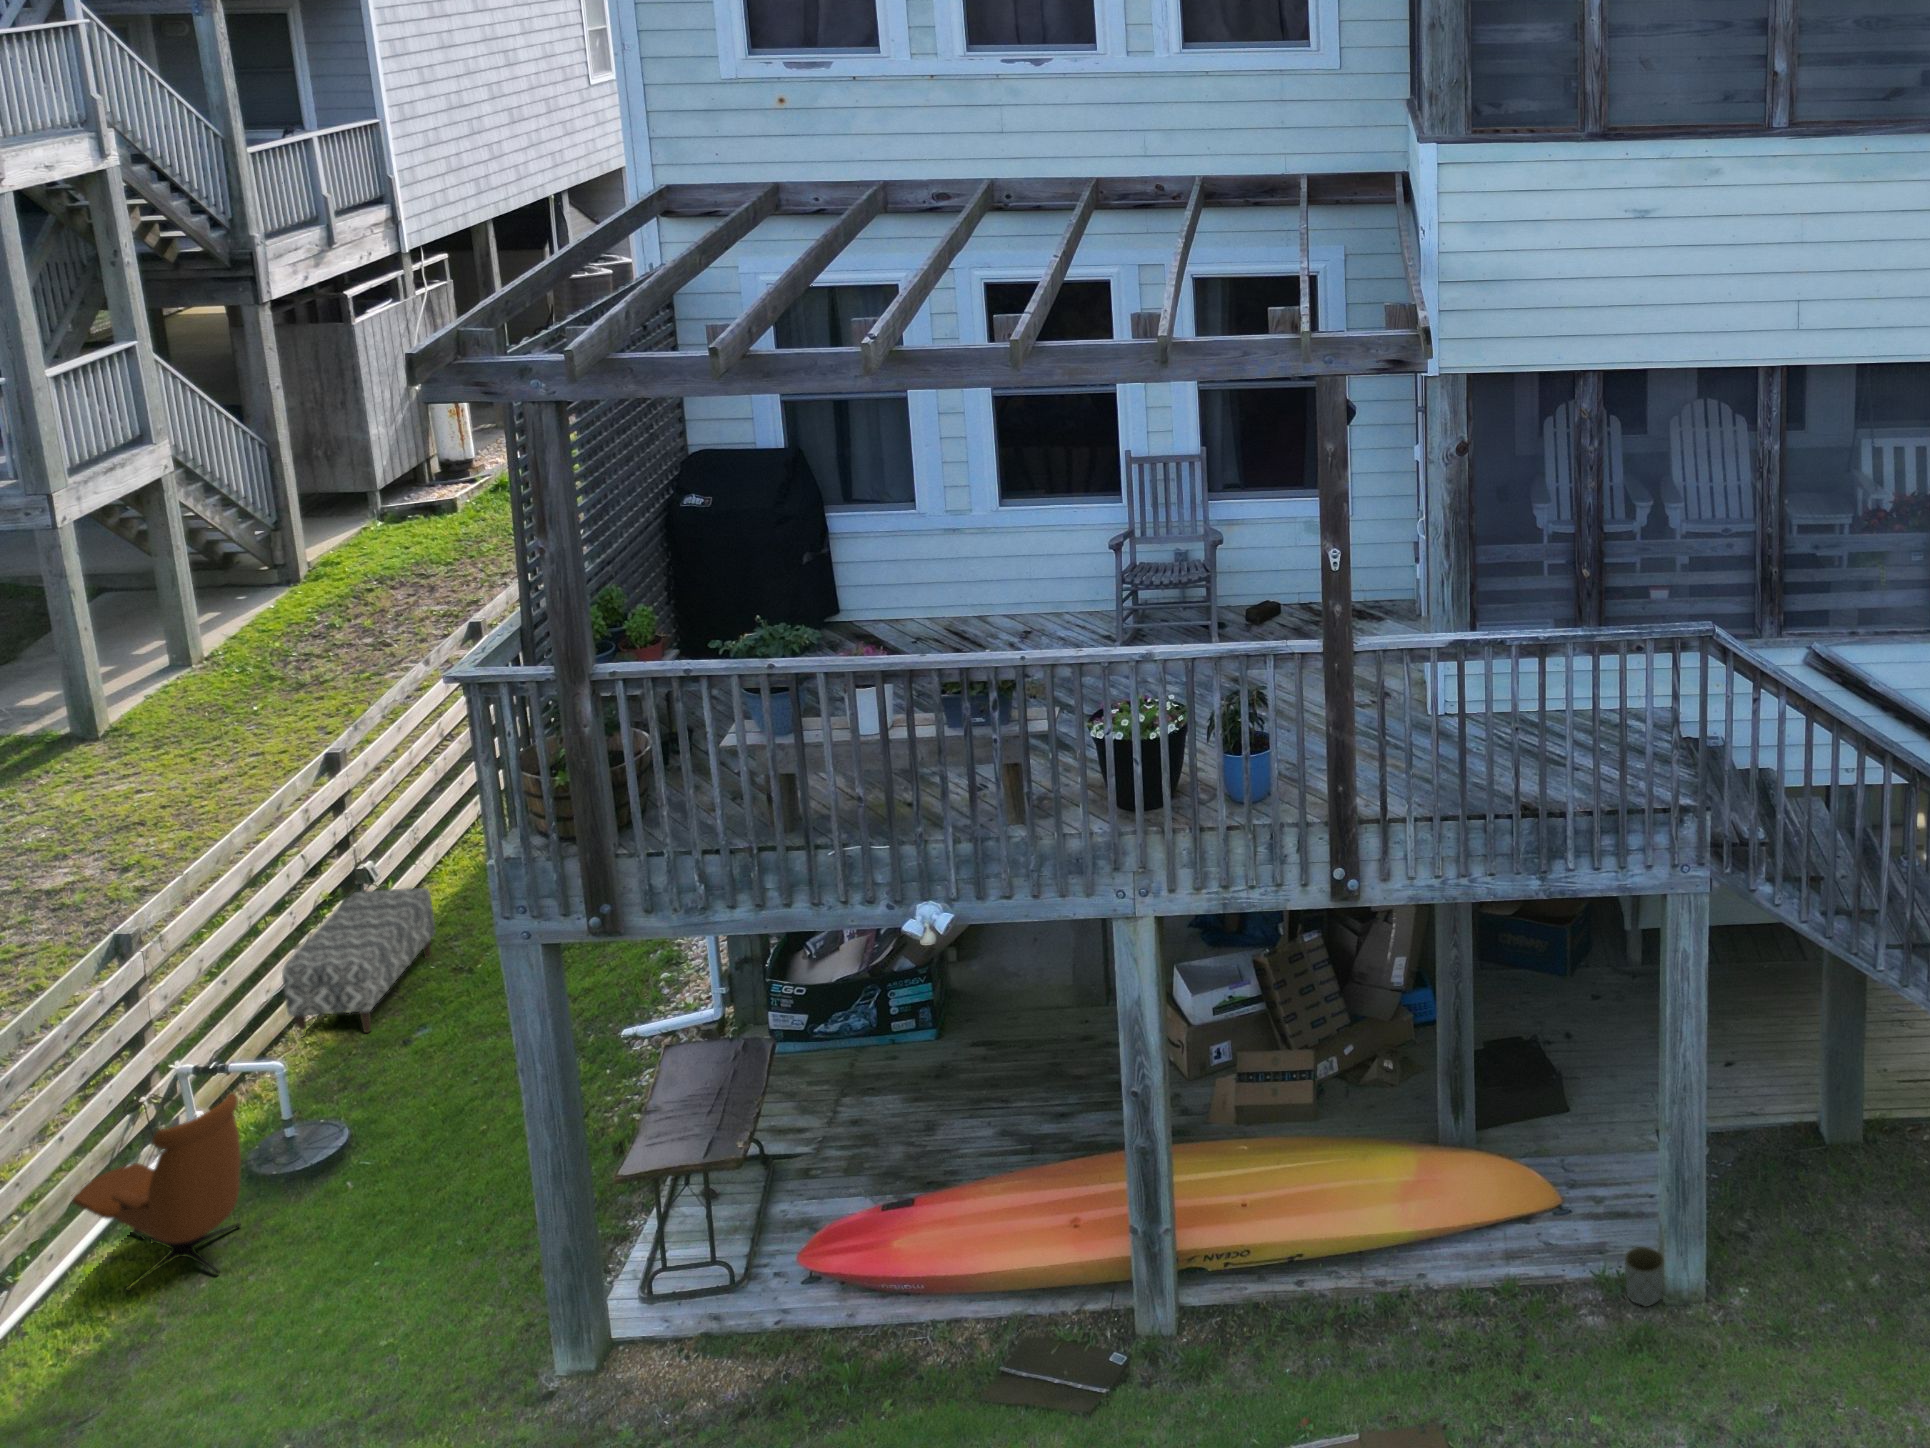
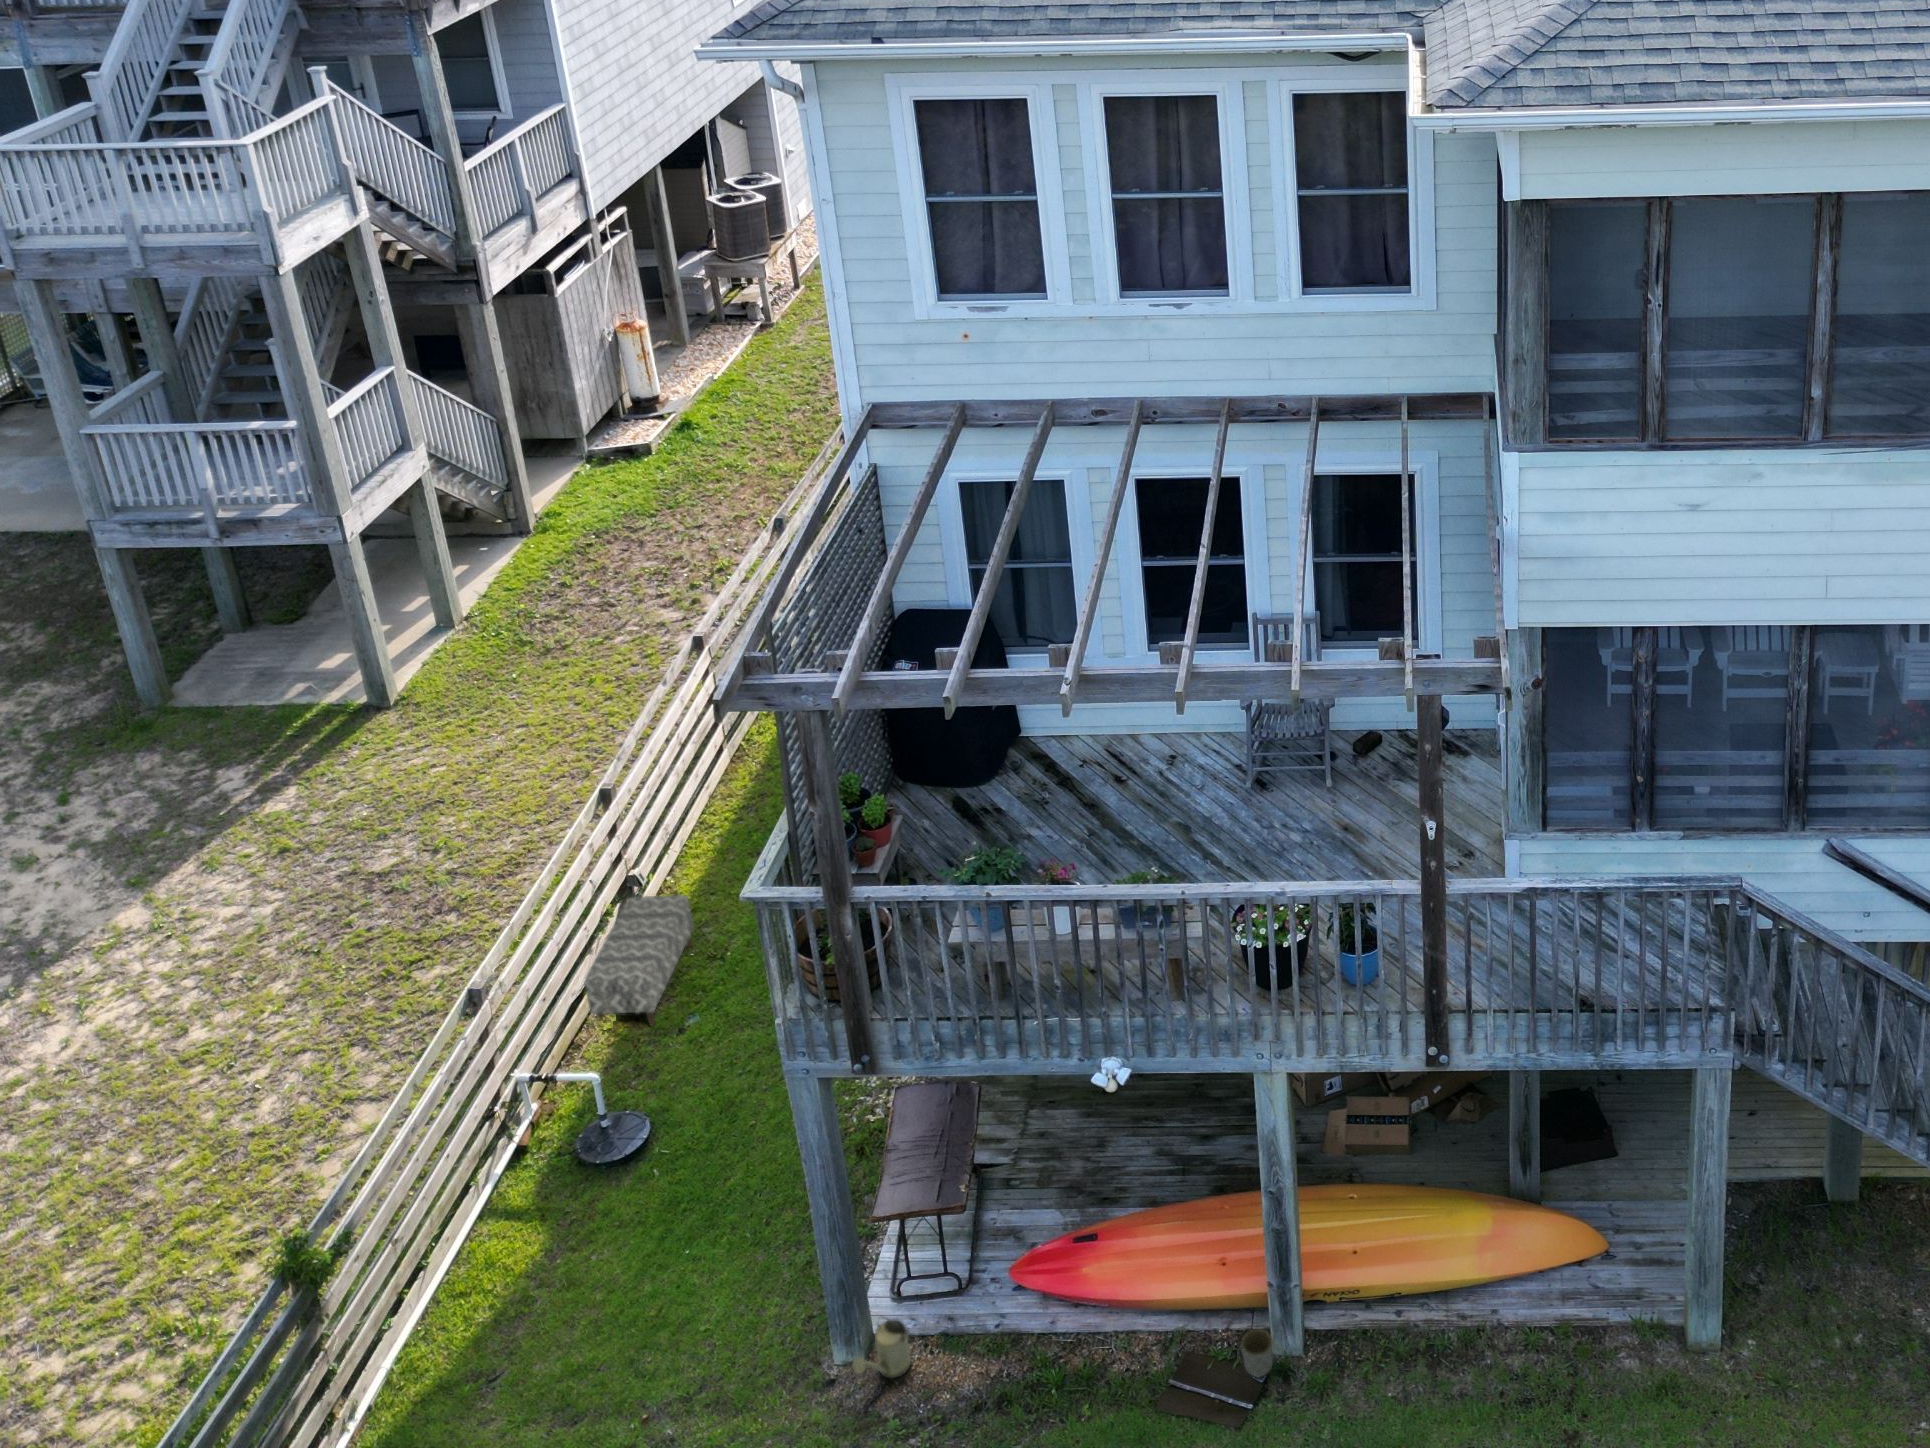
lounge chair: present [71,1094,241,1291] -> none [457,1143,585,1280]
planter: present [1625,1247,1664,1306] -> present [1242,1329,1273,1377]
watering can: none [573,1284,656,1373] -> present [853,1318,911,1378]

